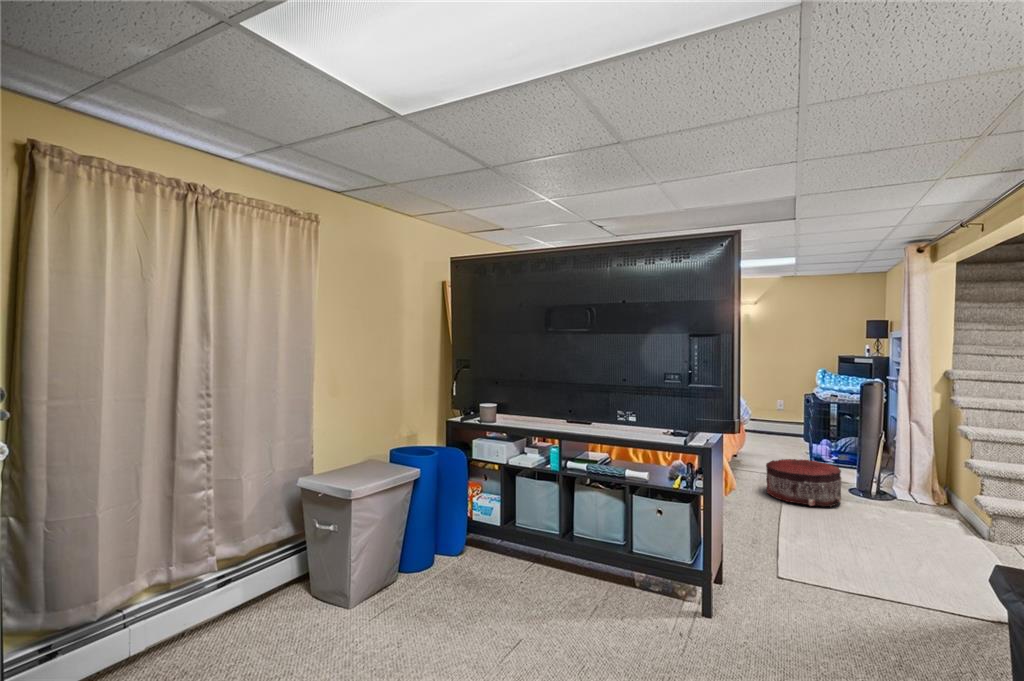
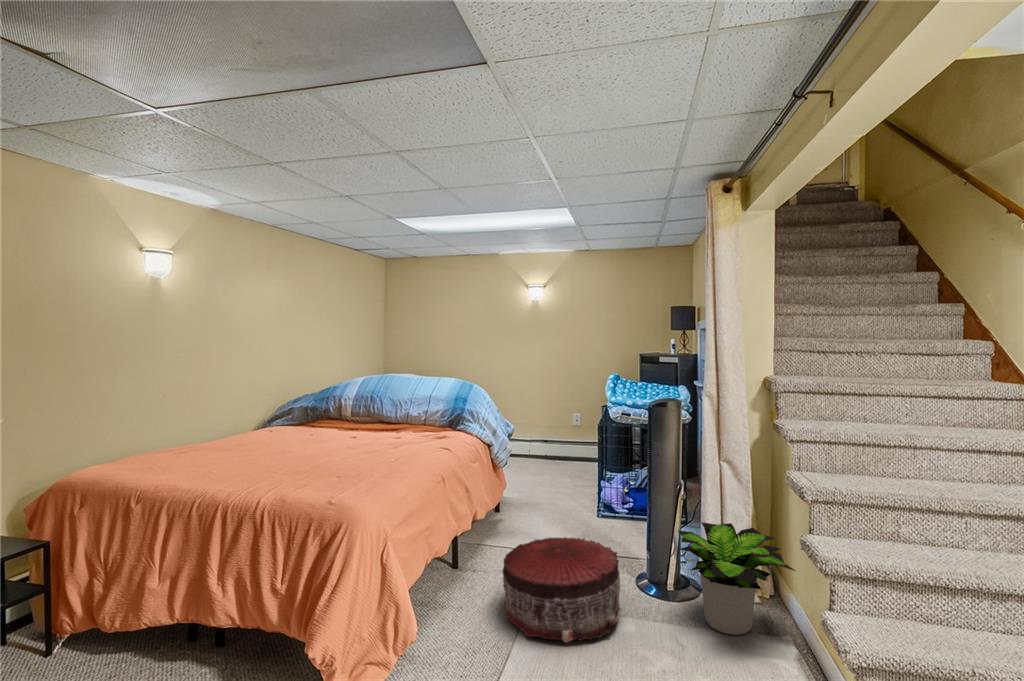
potted plant: none [880,455,962,515] -> present [678,522,795,635]

